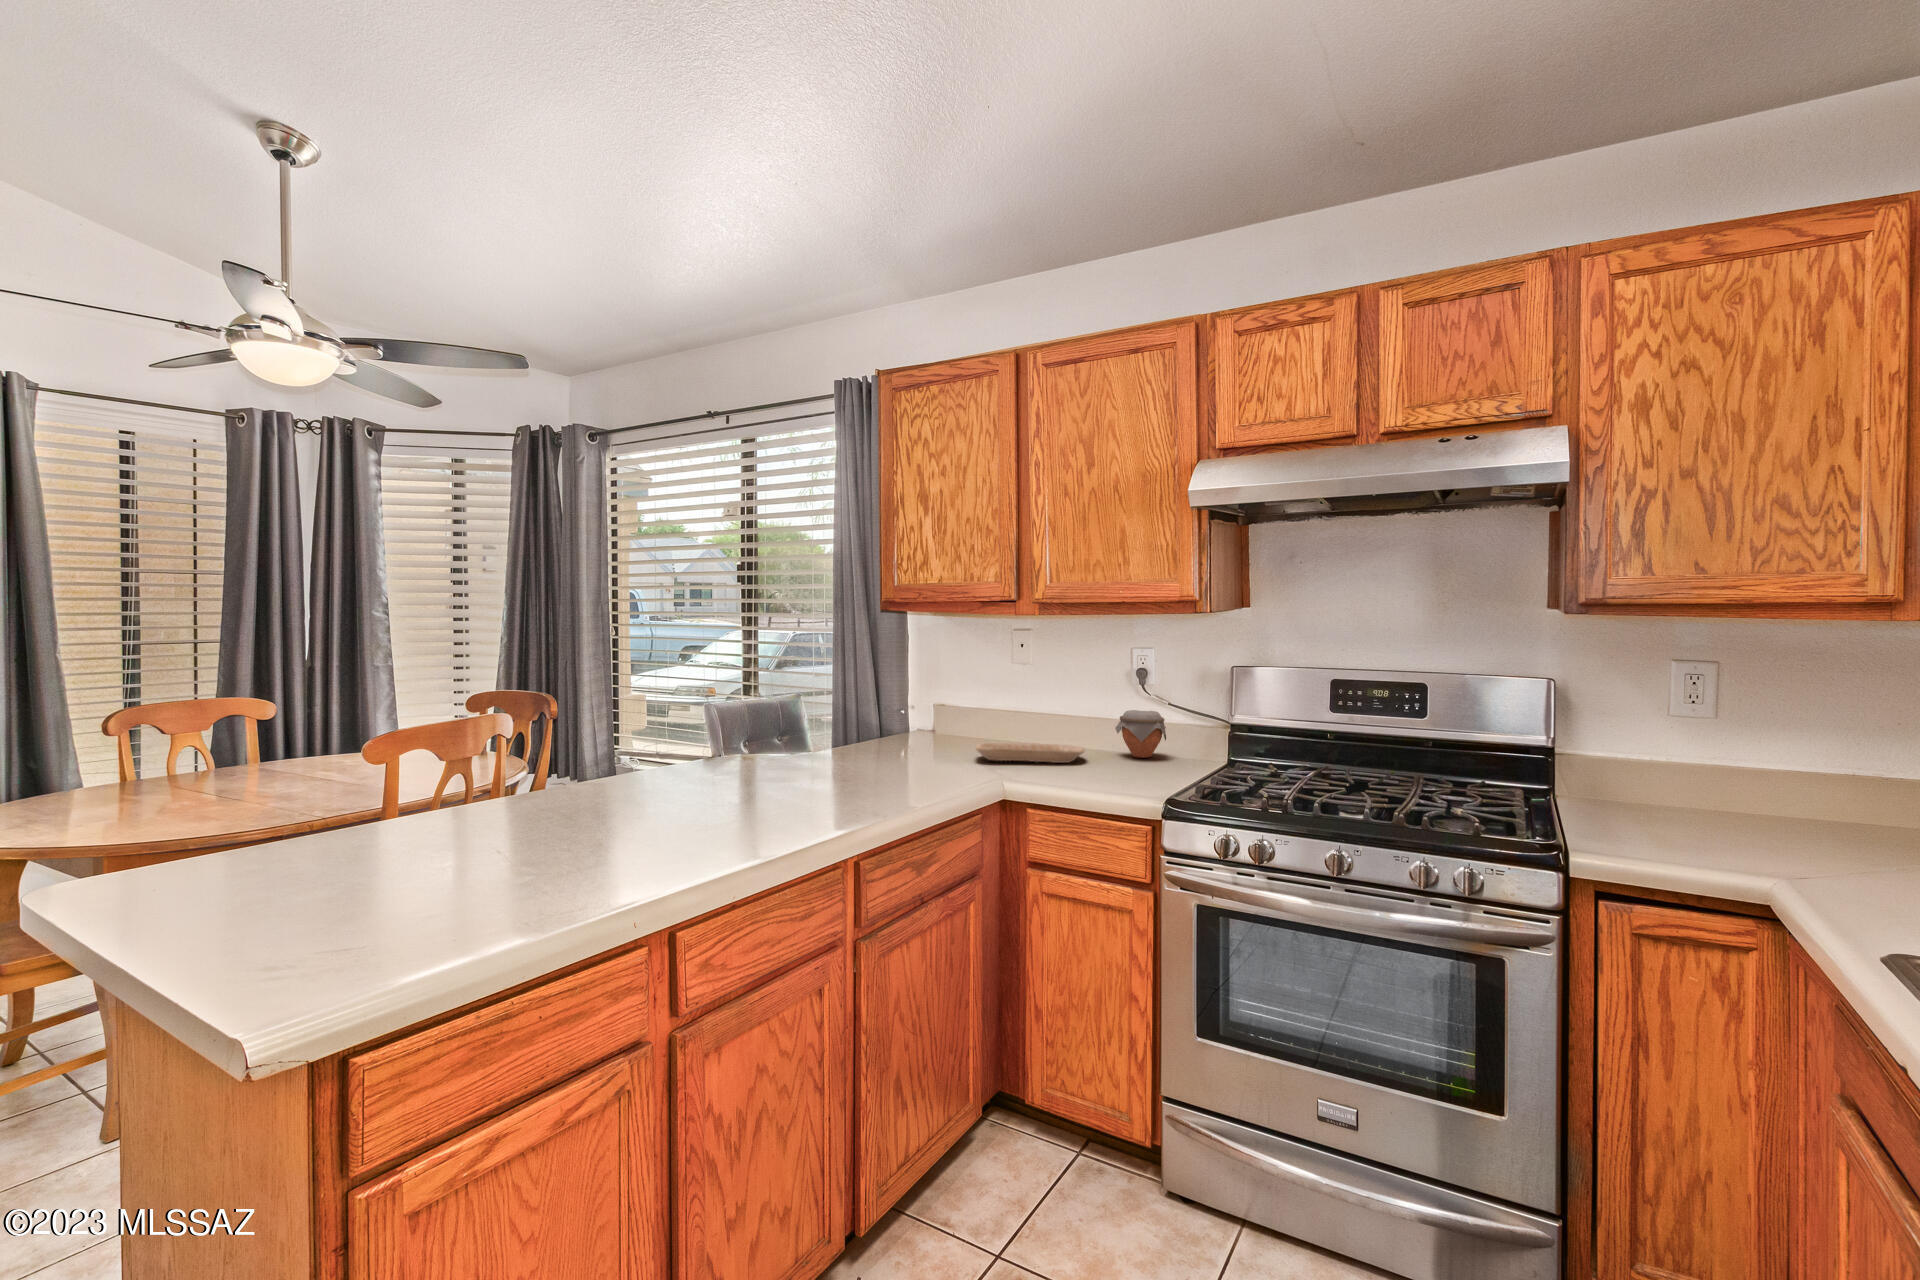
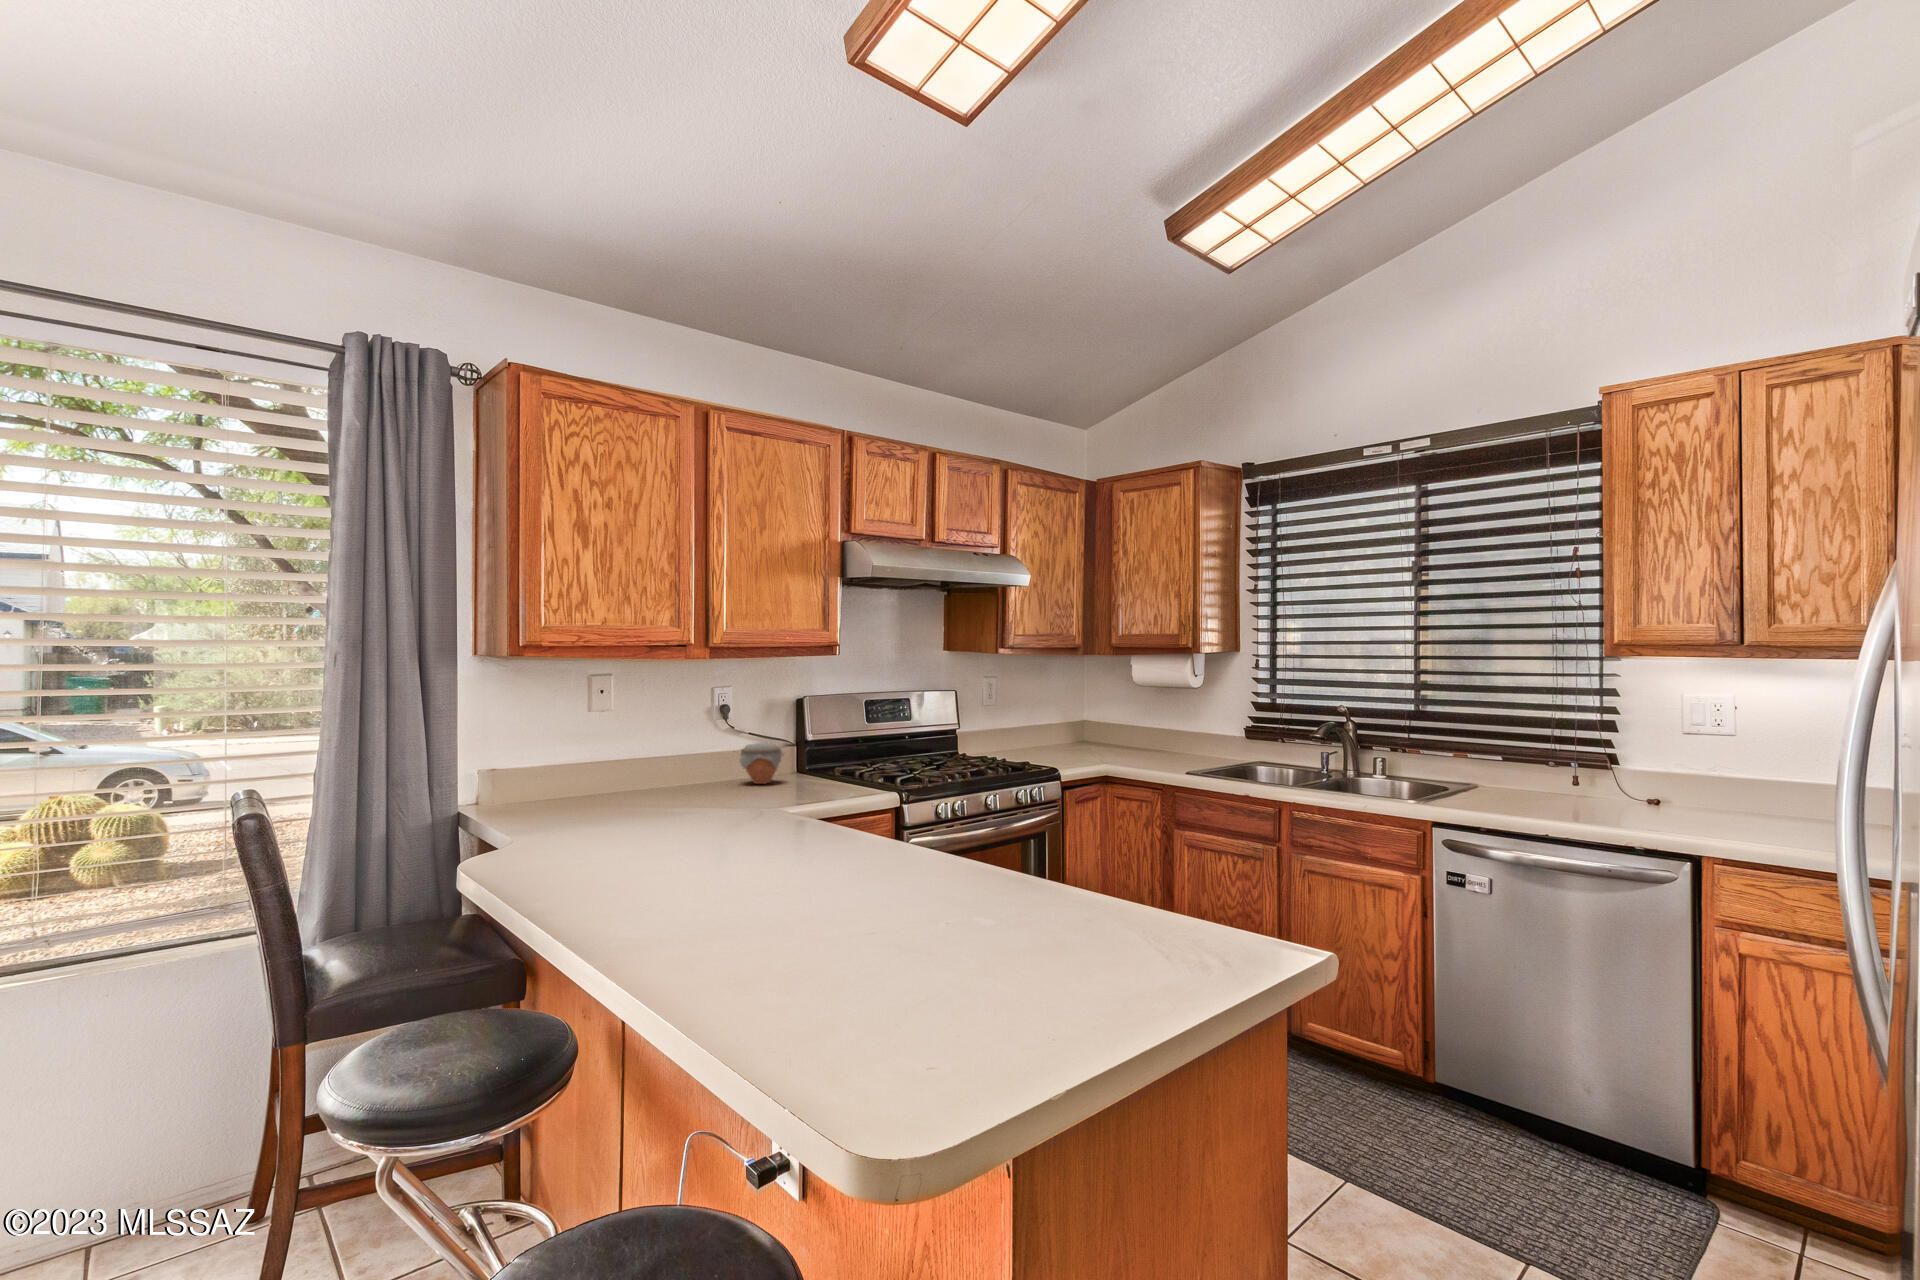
tray: present [976,743,1085,763] -> none [673,781,762,806]

